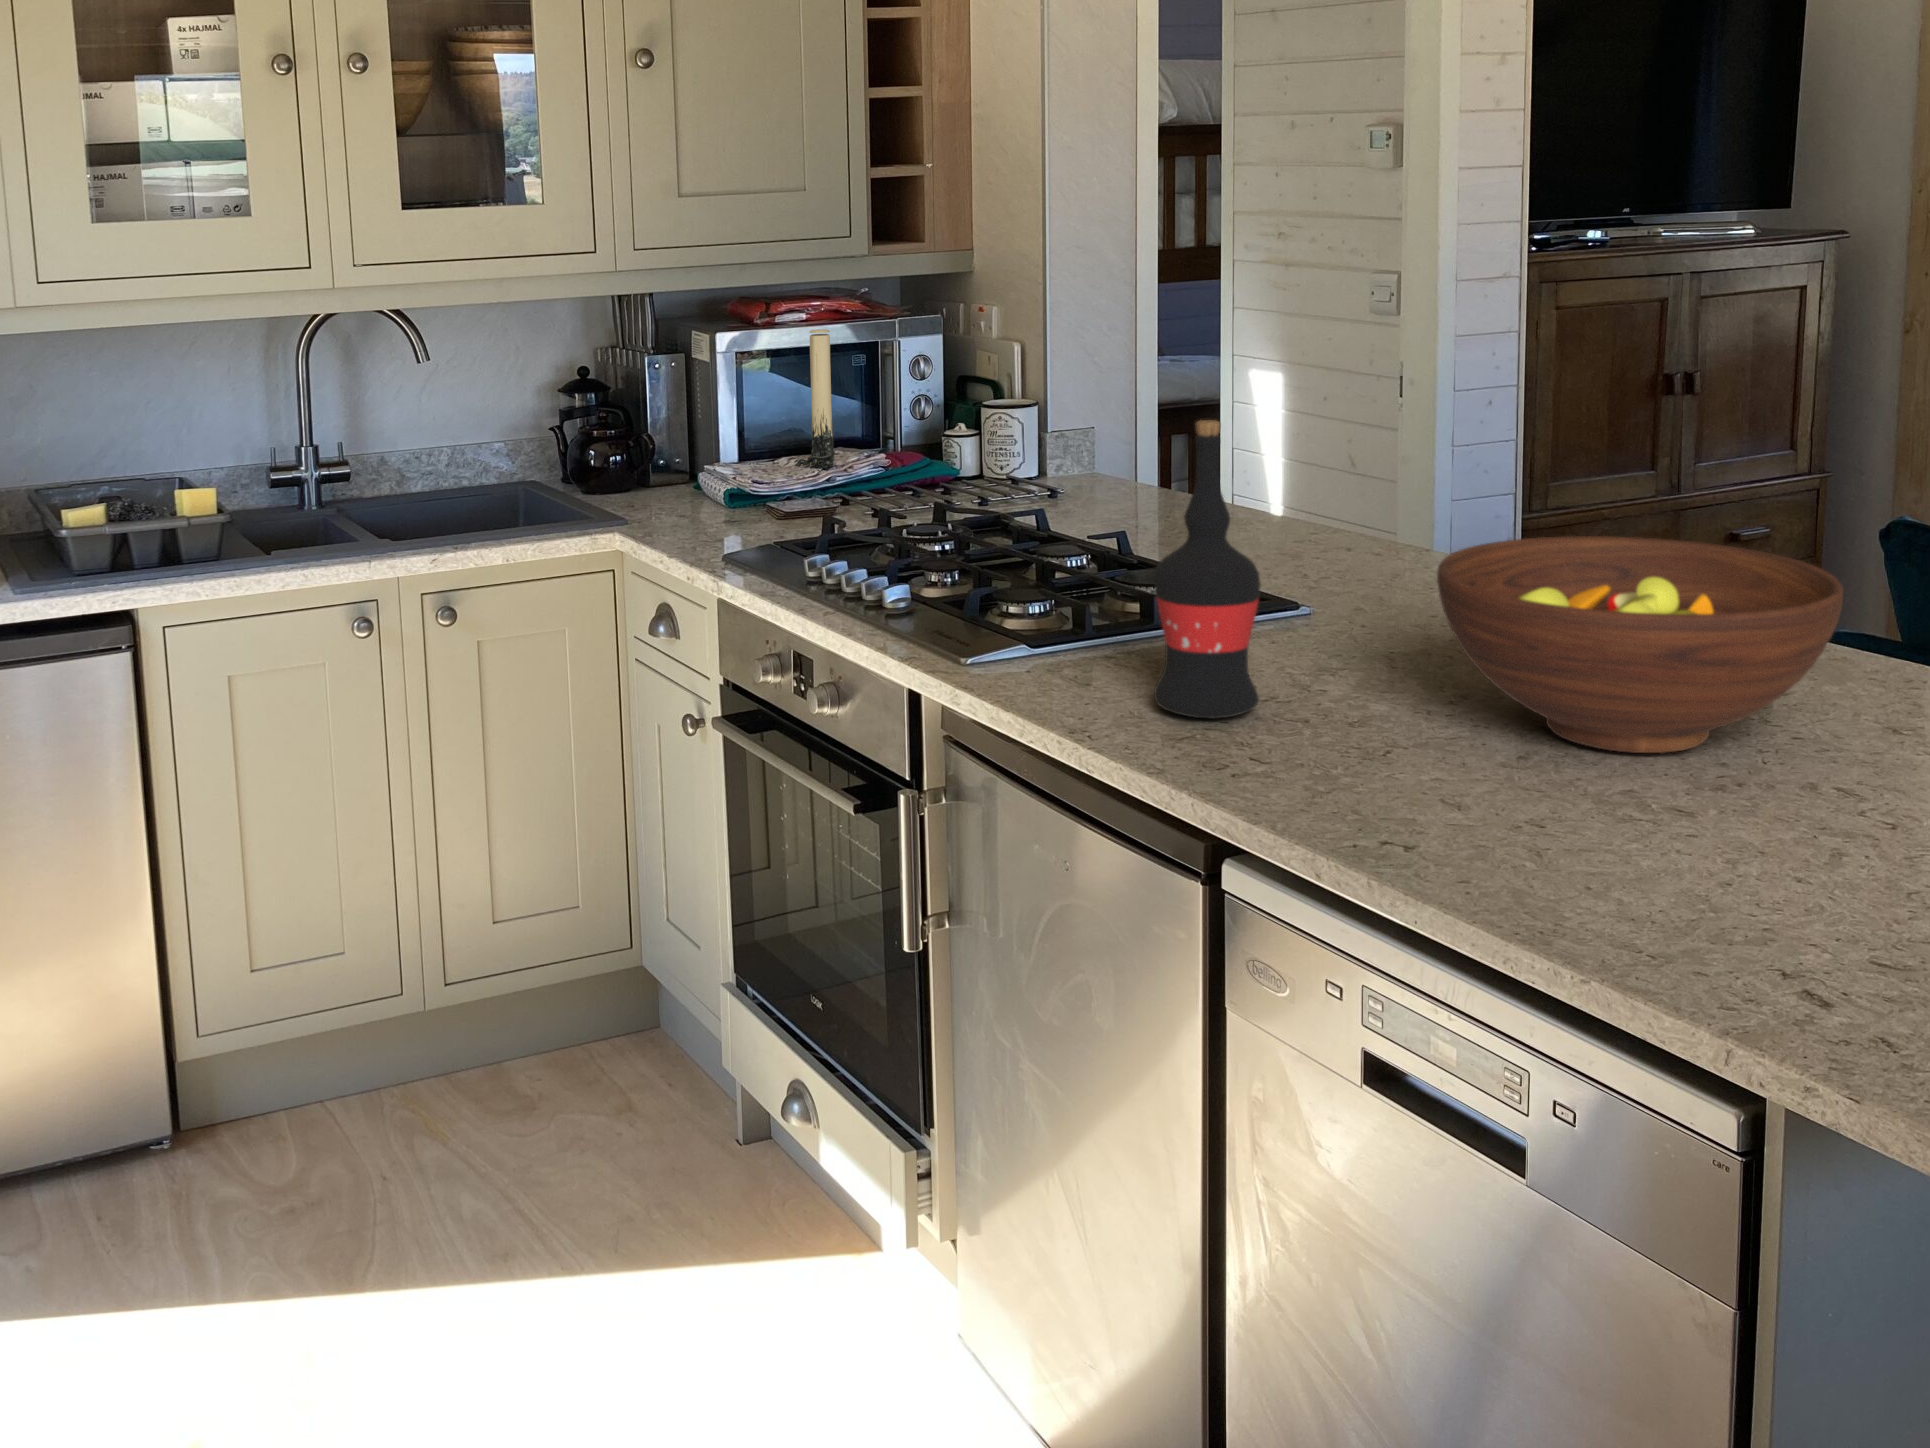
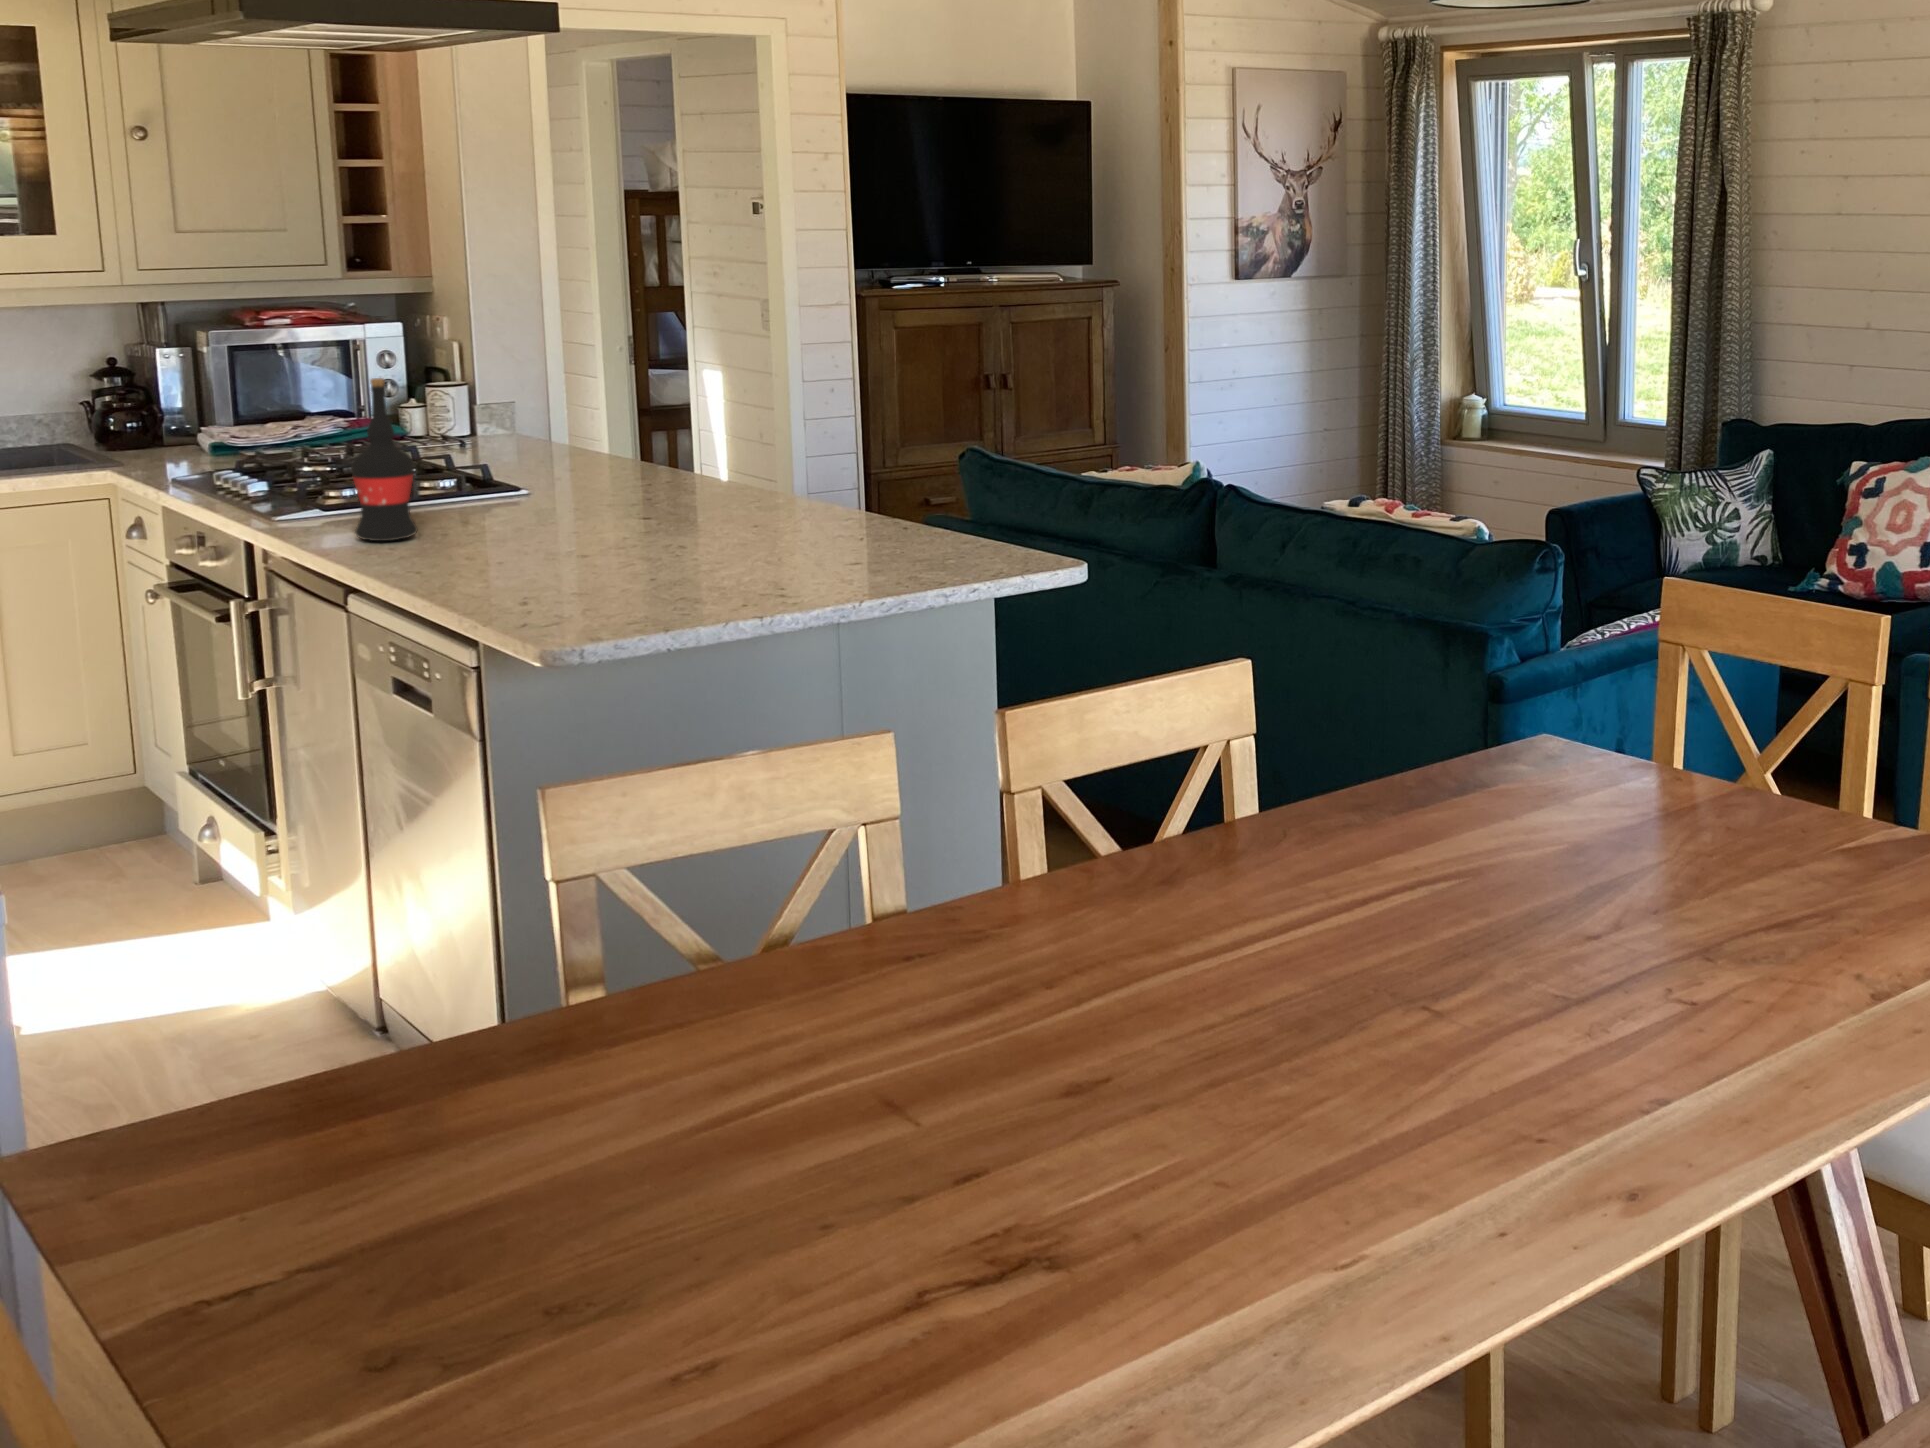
candle: present [797,329,835,468] -> none [278,331,307,428]
fruit bowl: present [1437,536,1843,753] -> none [500,444,700,548]

